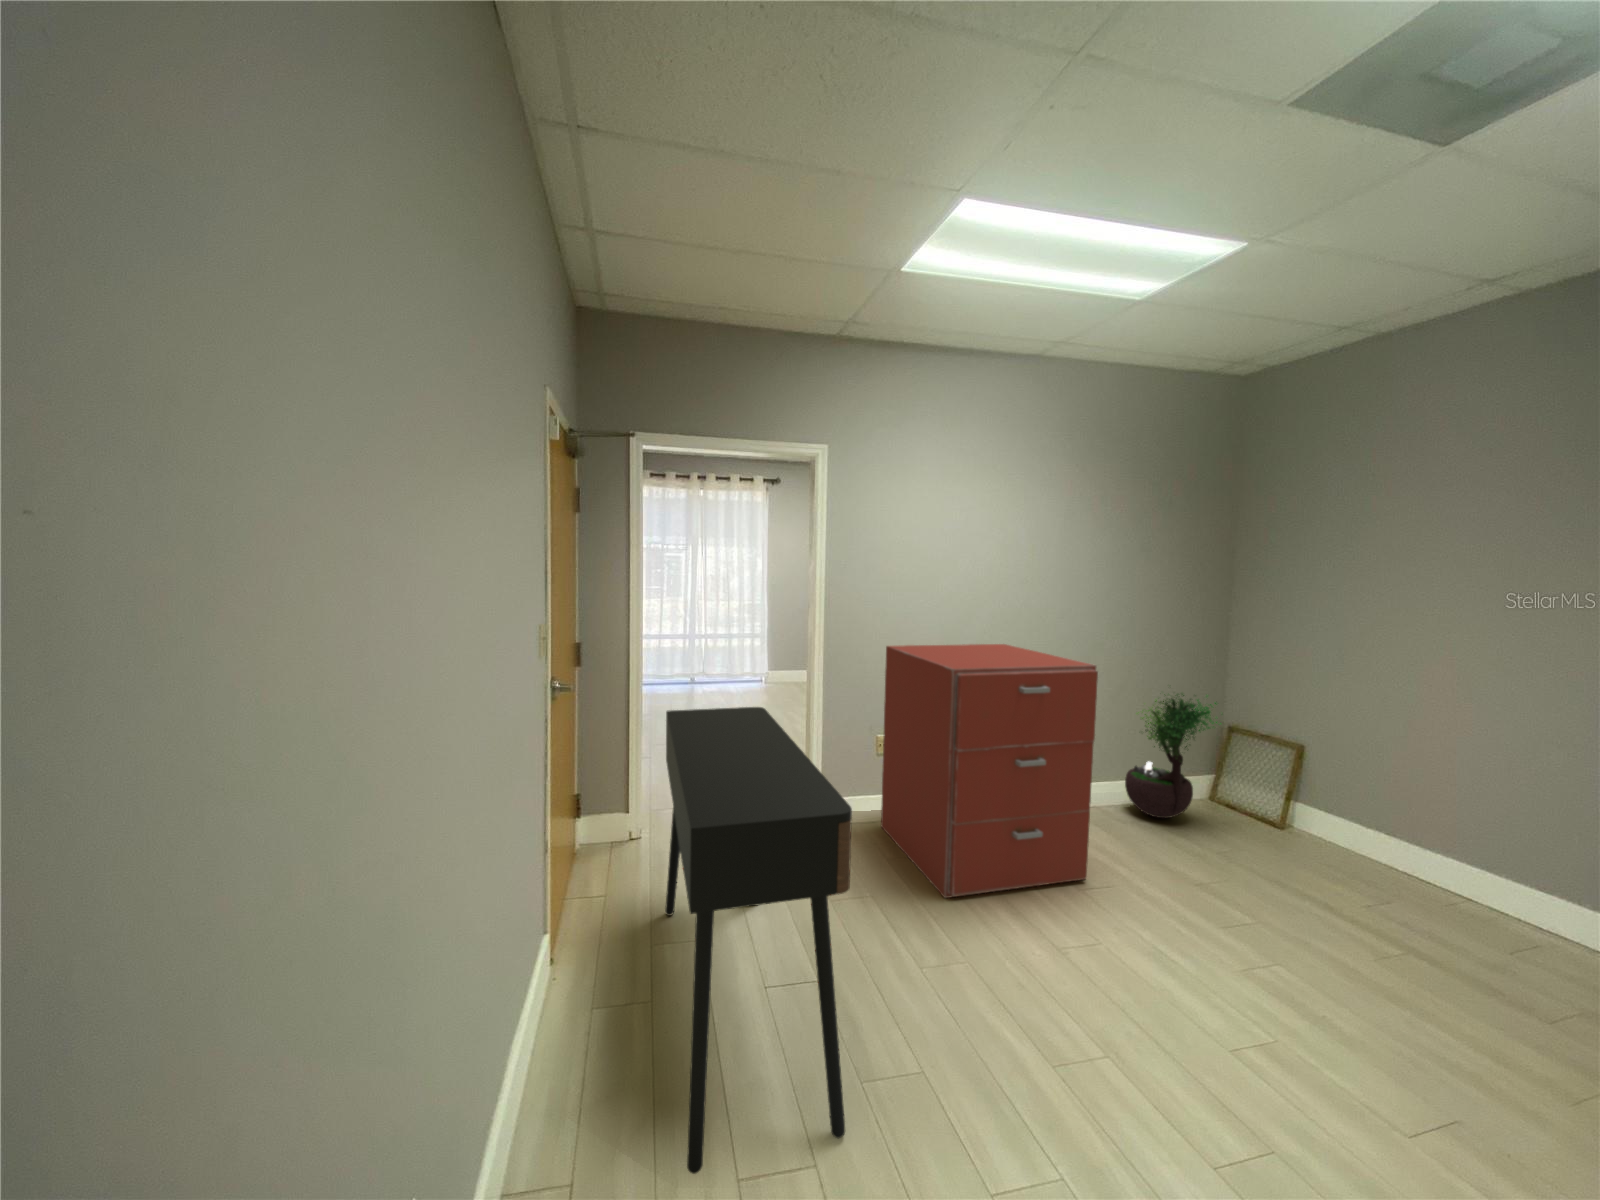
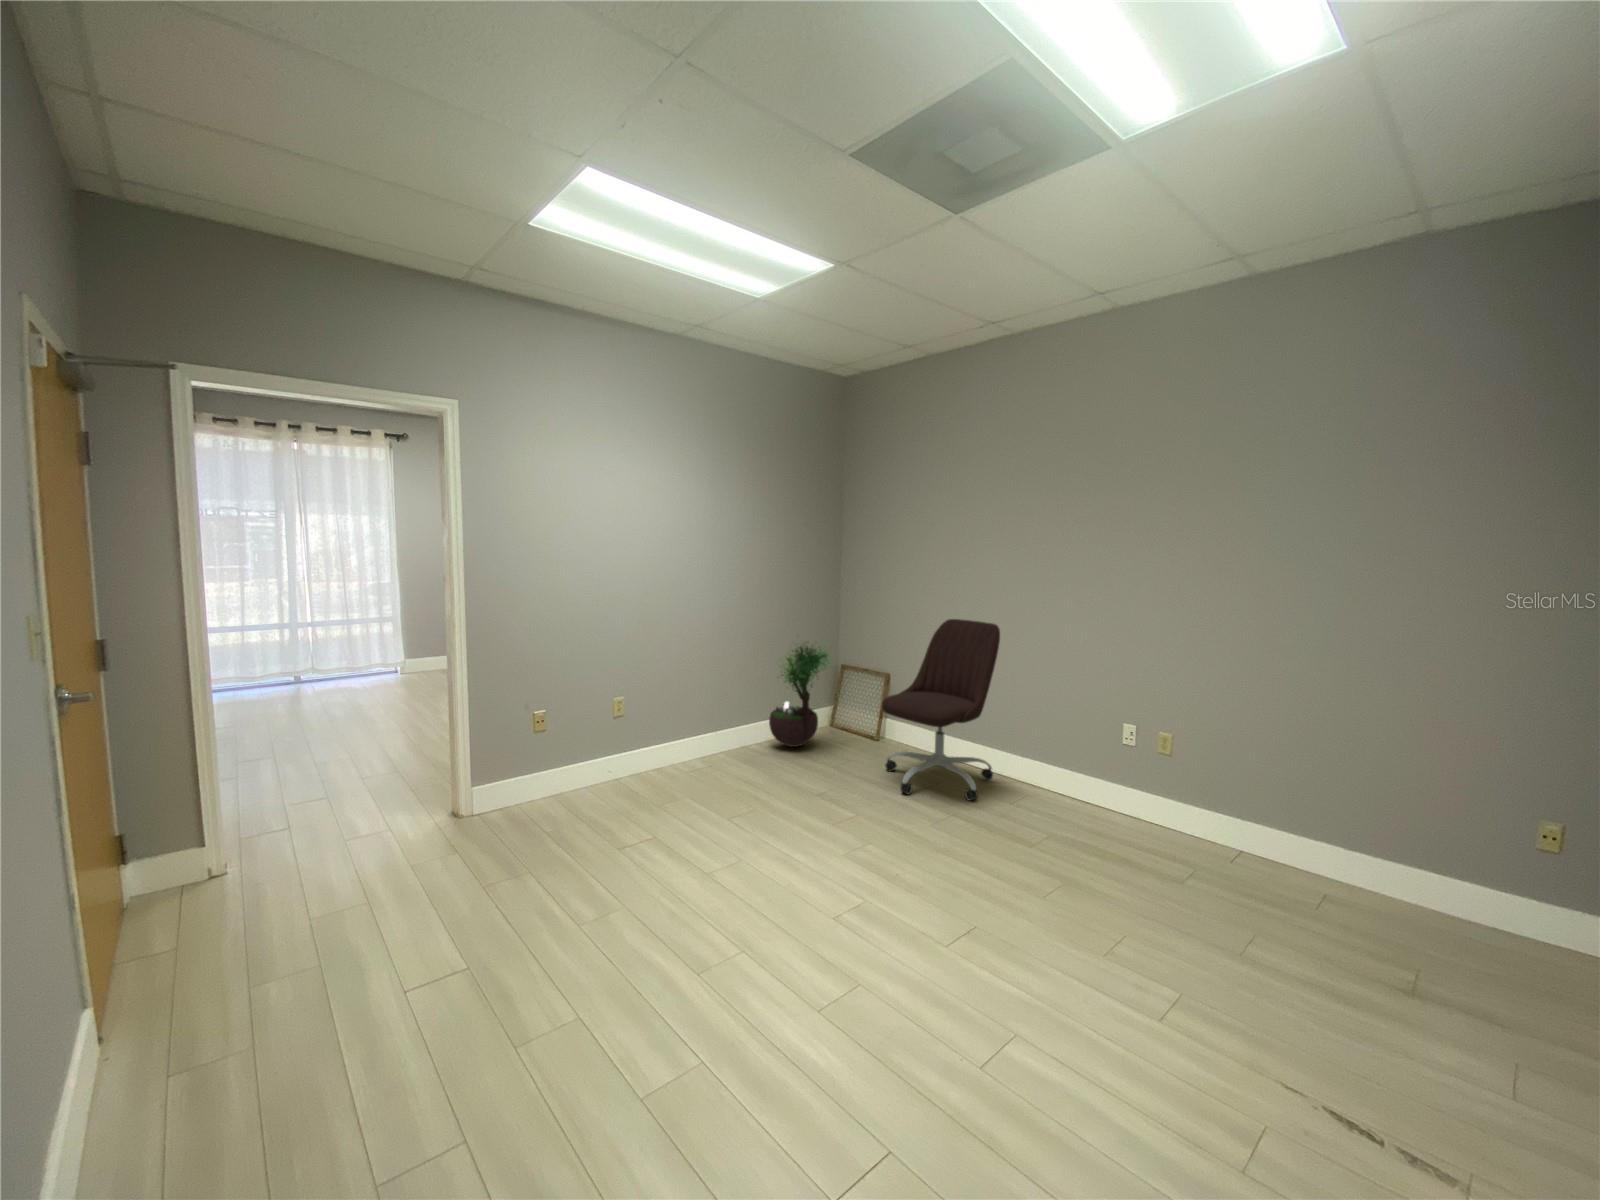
filing cabinet: present [881,644,1098,898] -> none [541,609,735,850]
office chair: none [1302,684,1533,959] -> present [882,619,1000,800]
console table: present [665,707,852,1174] -> none [256,692,502,1168]

